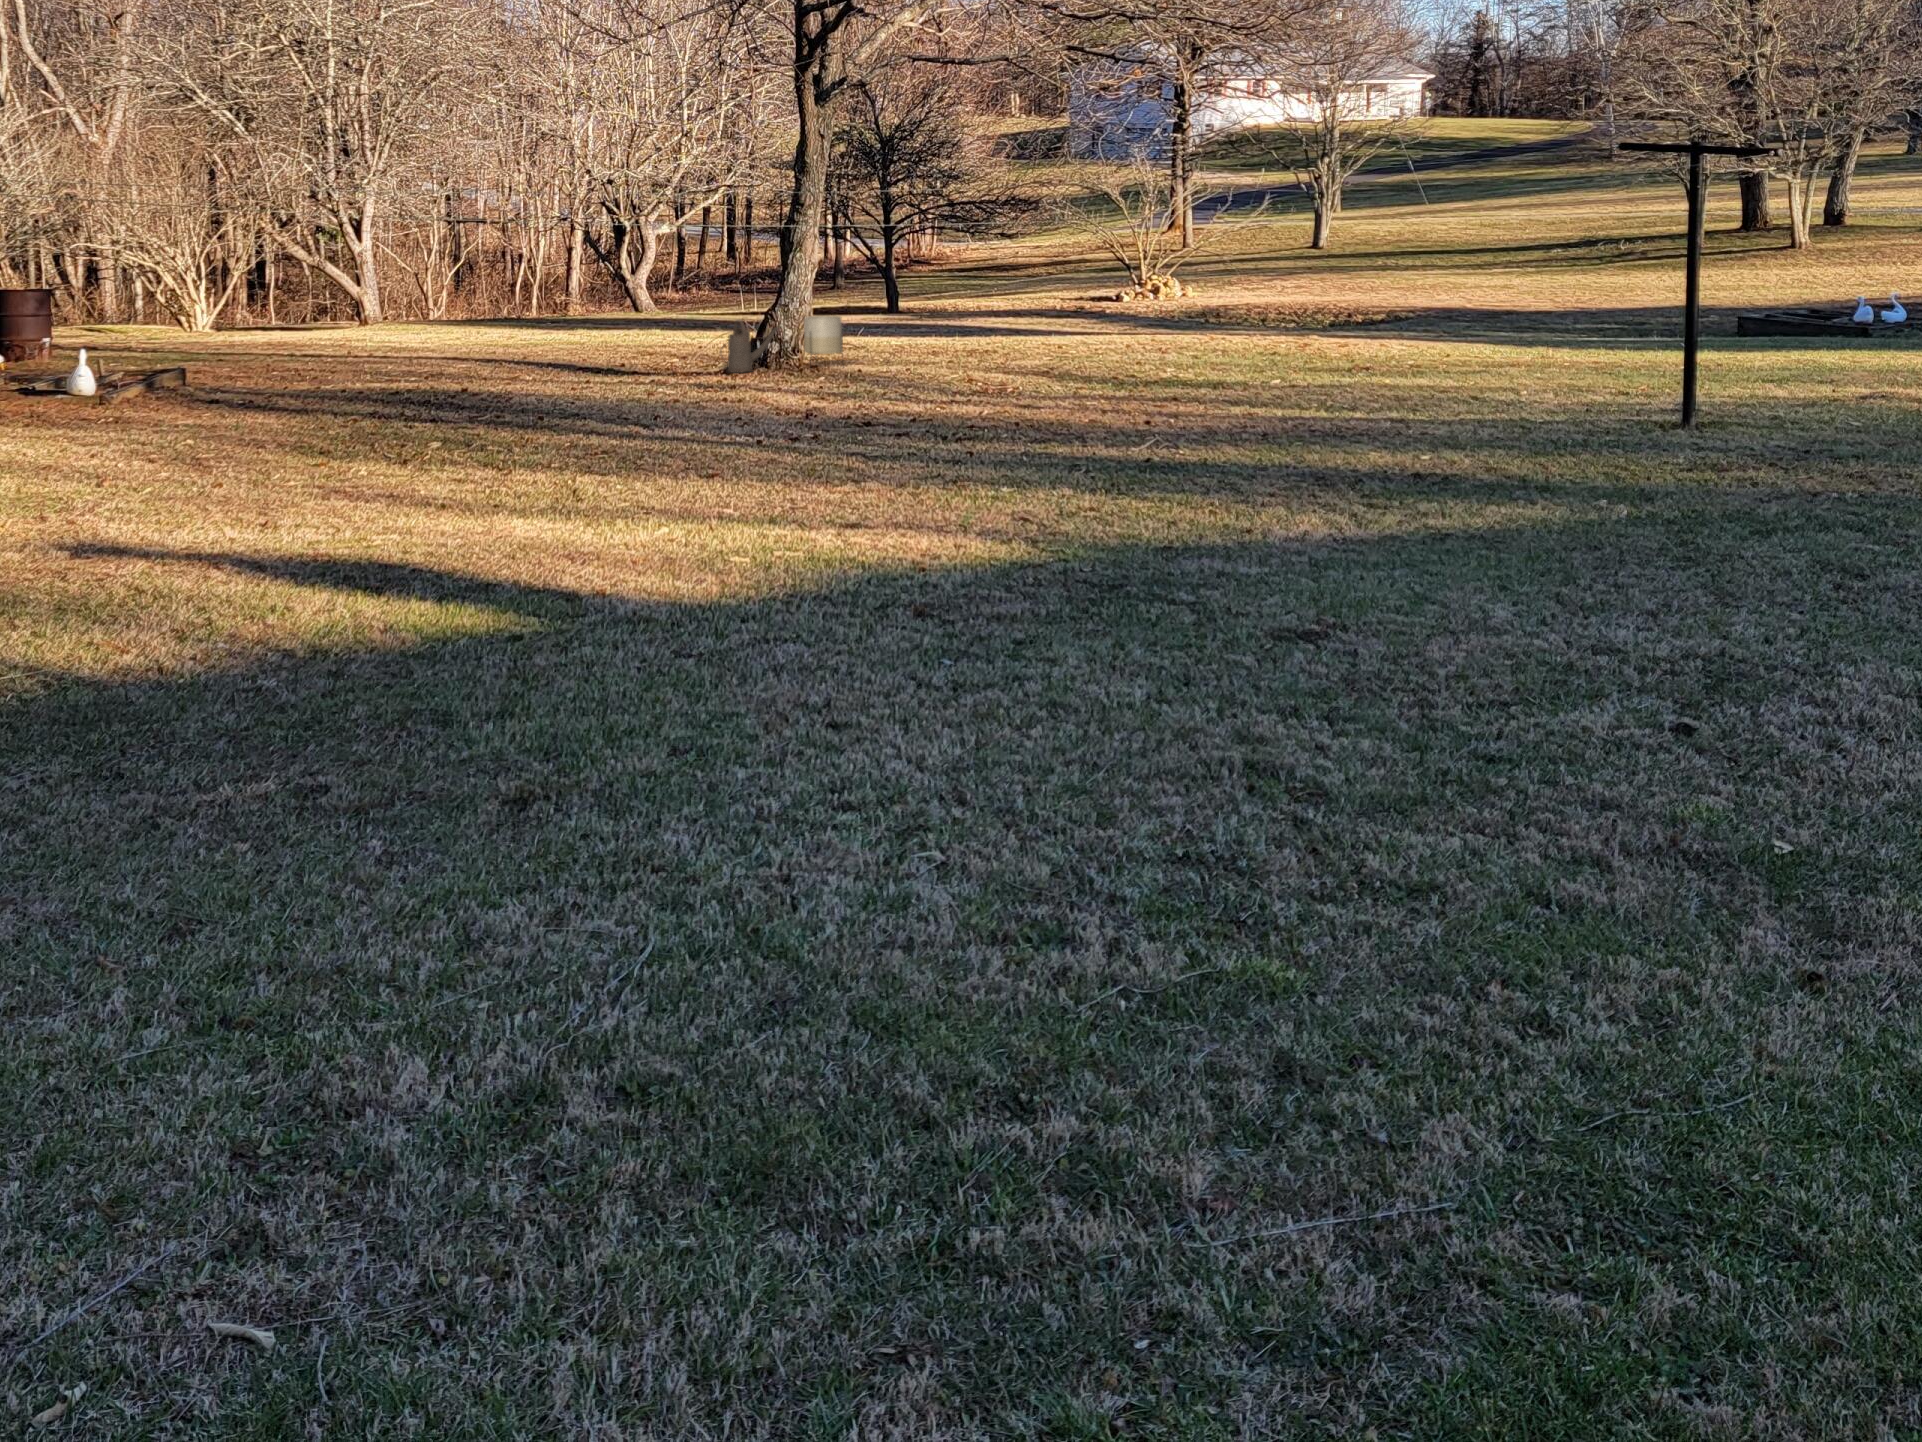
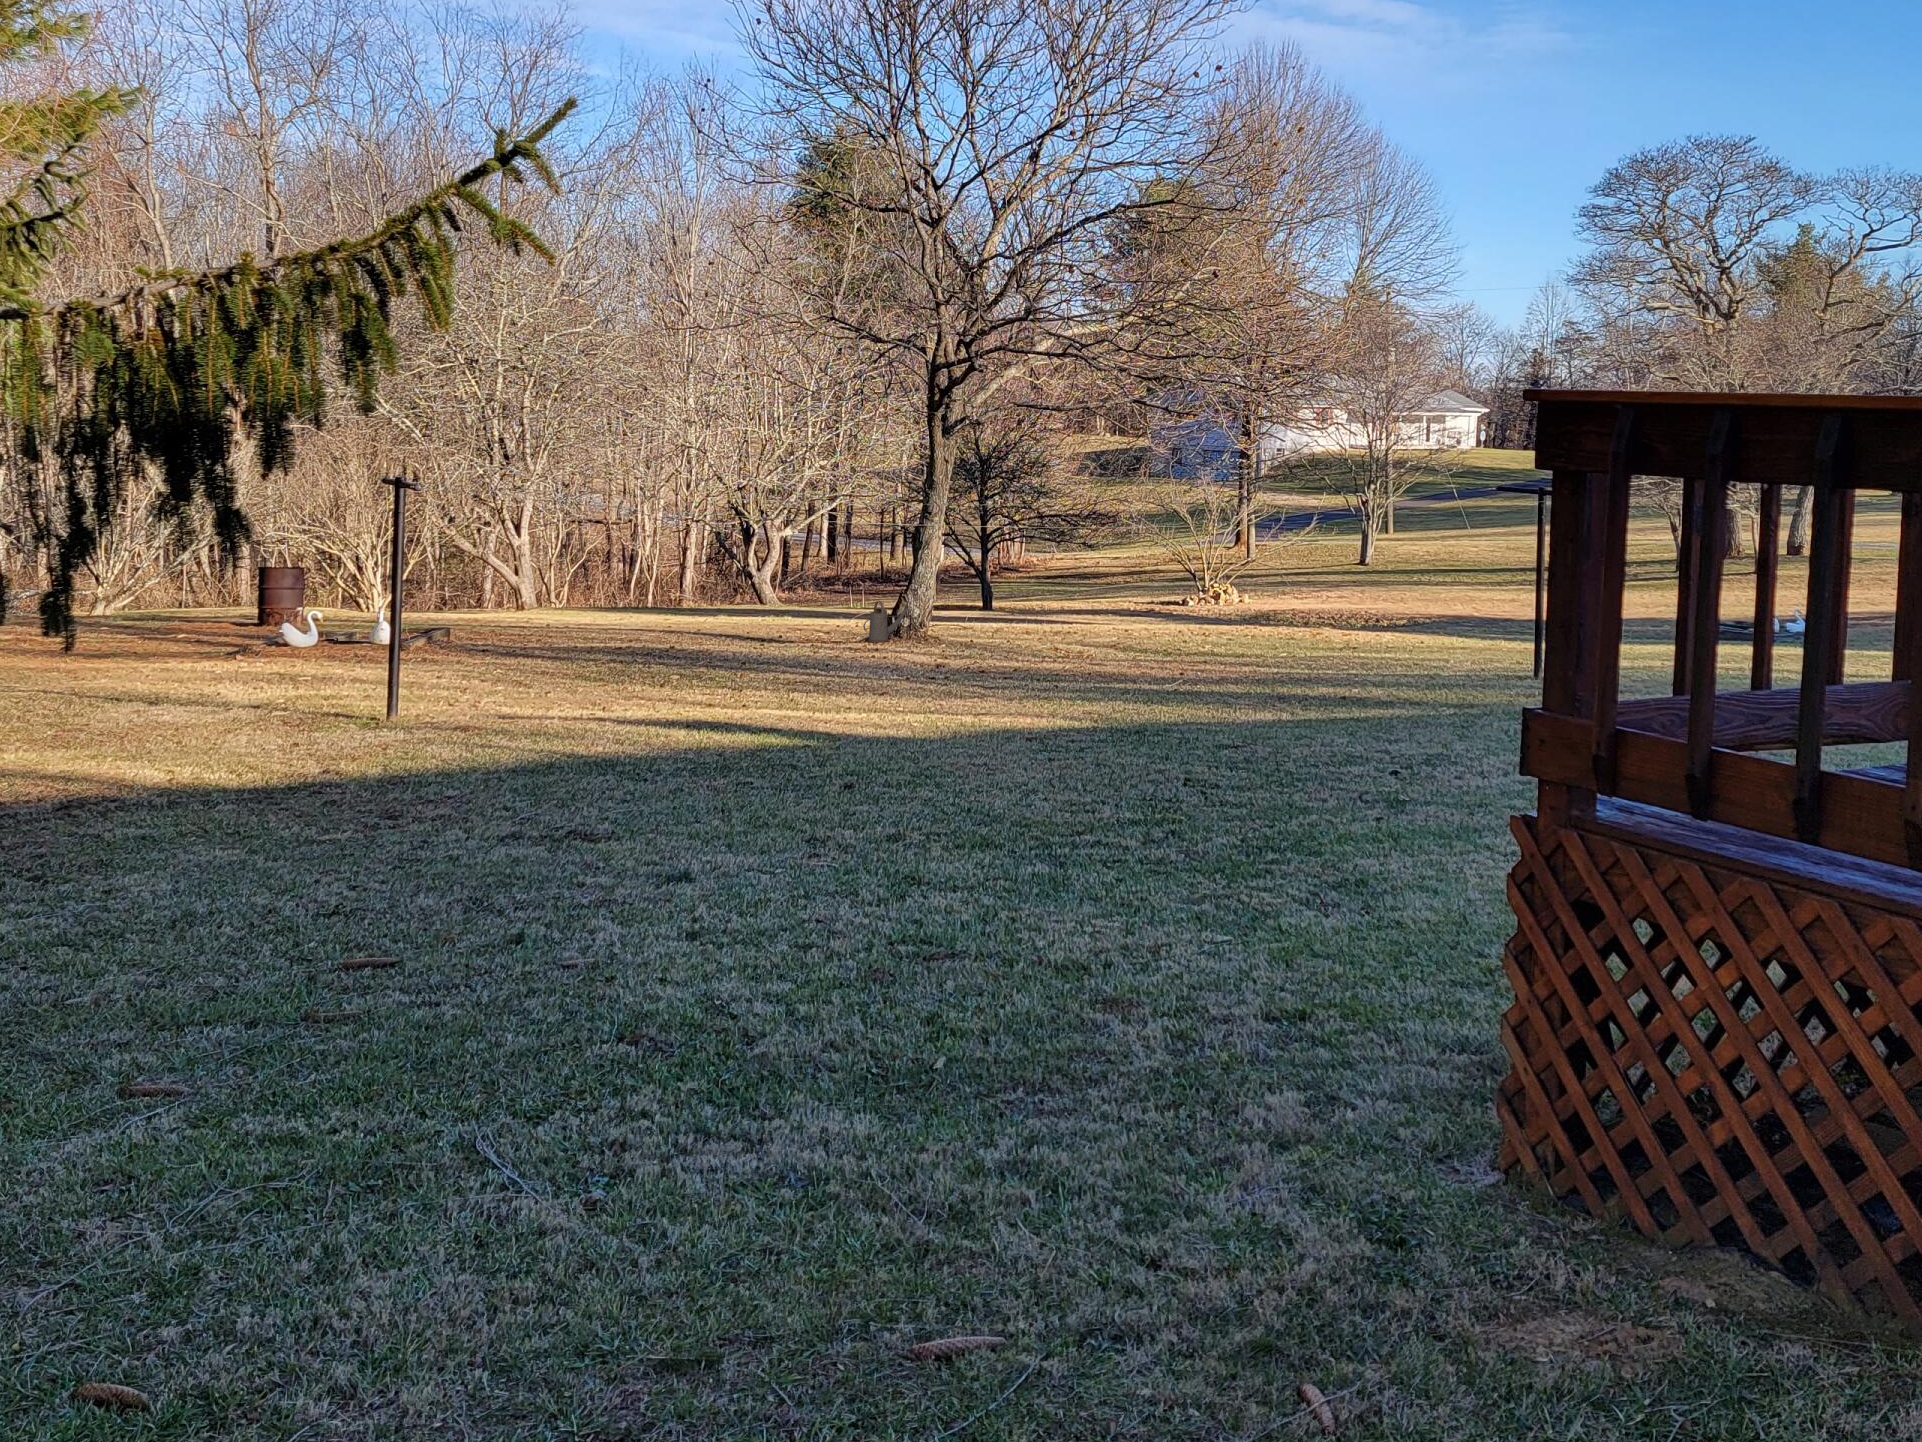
planter: present [804,316,843,363] -> none [928,600,958,641]

